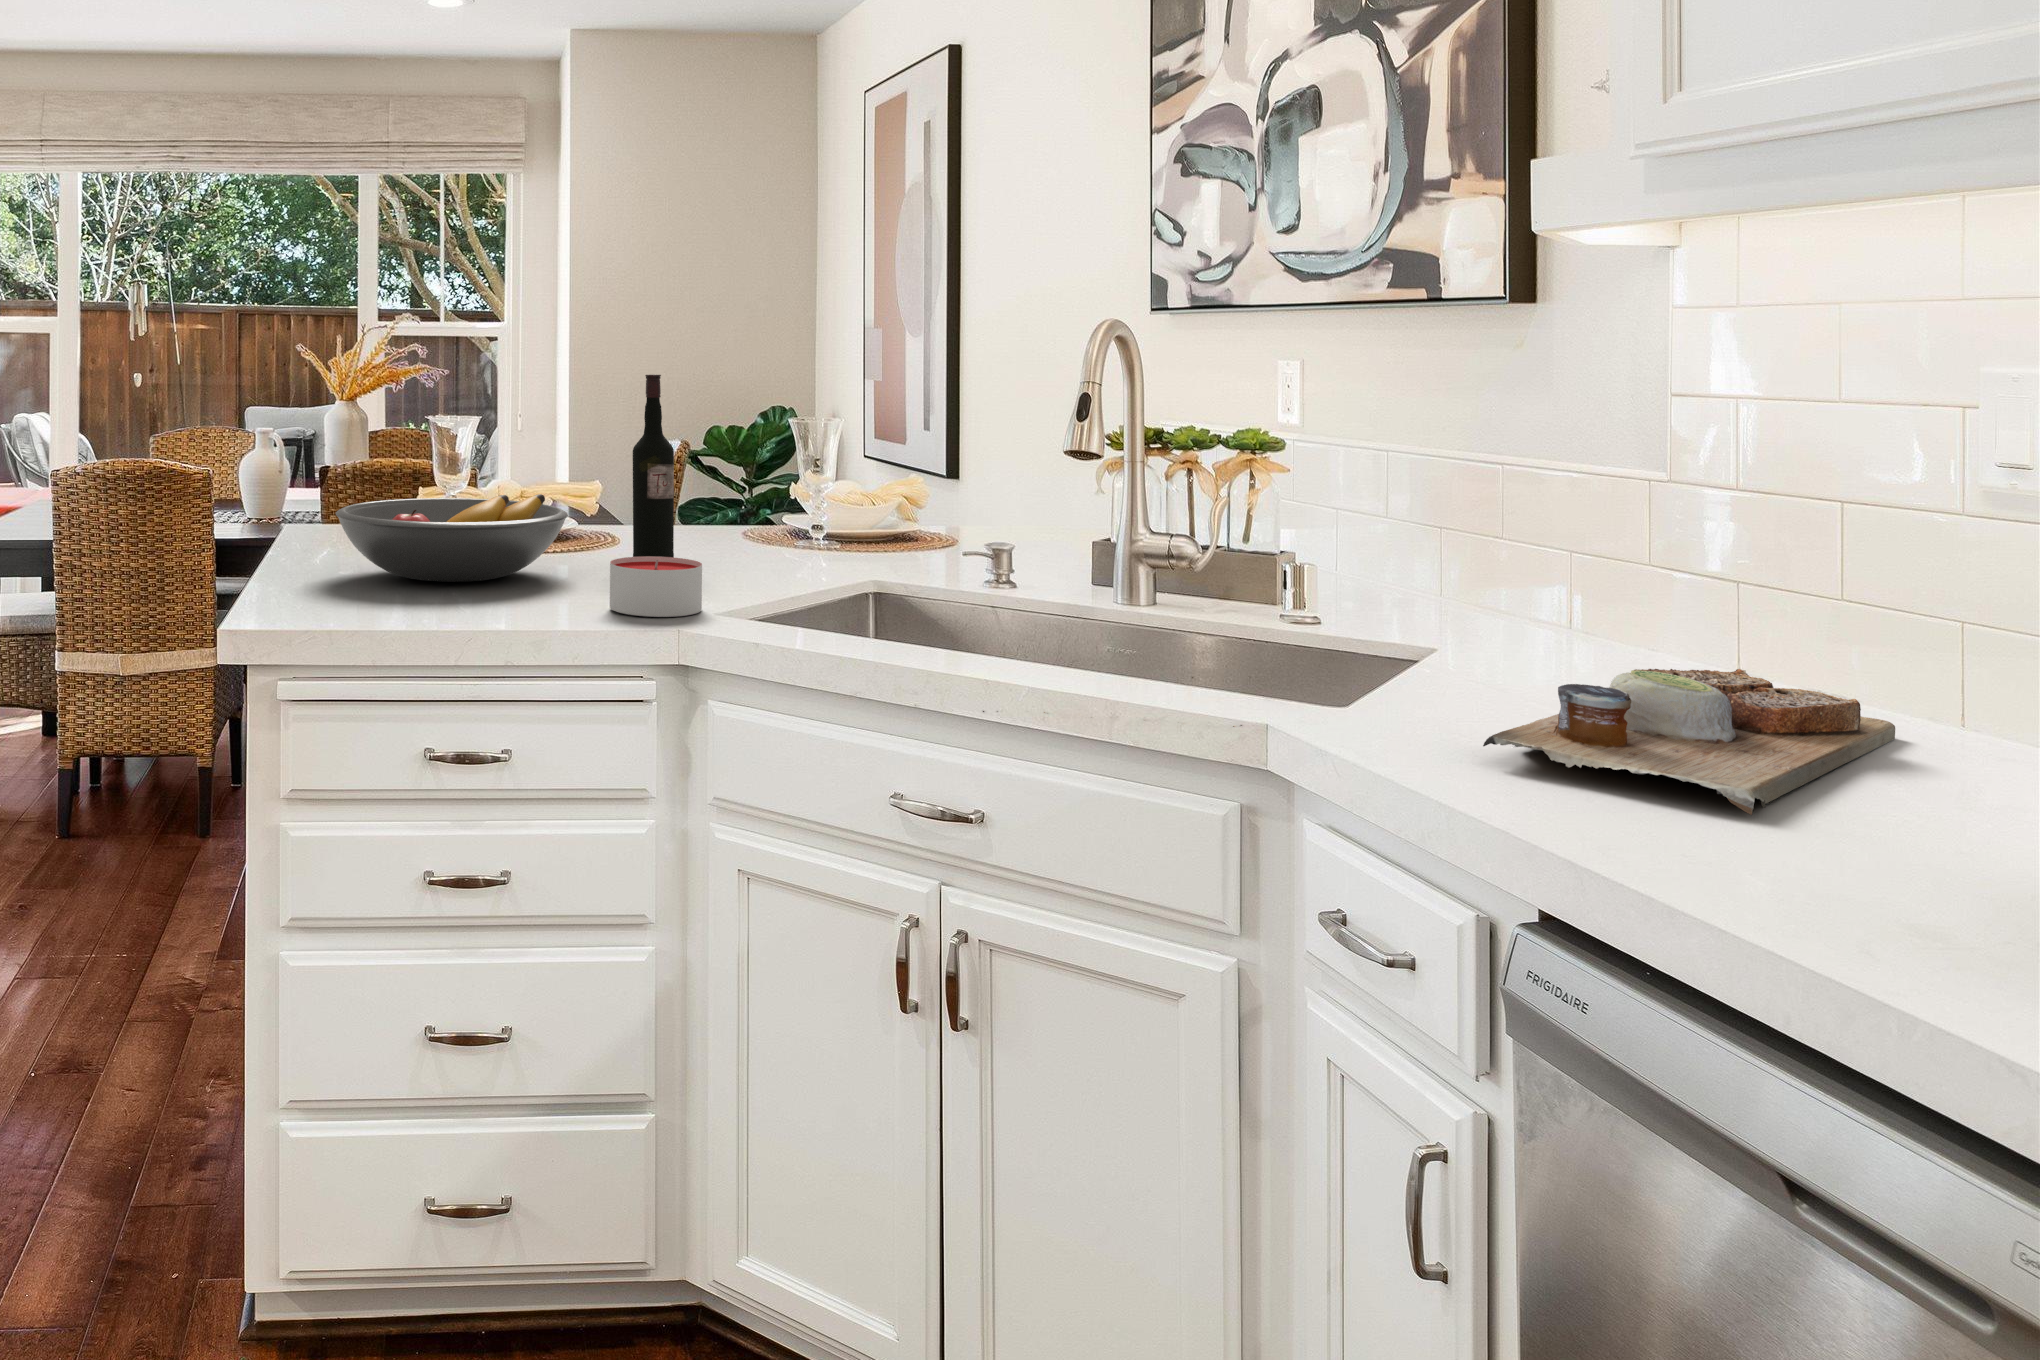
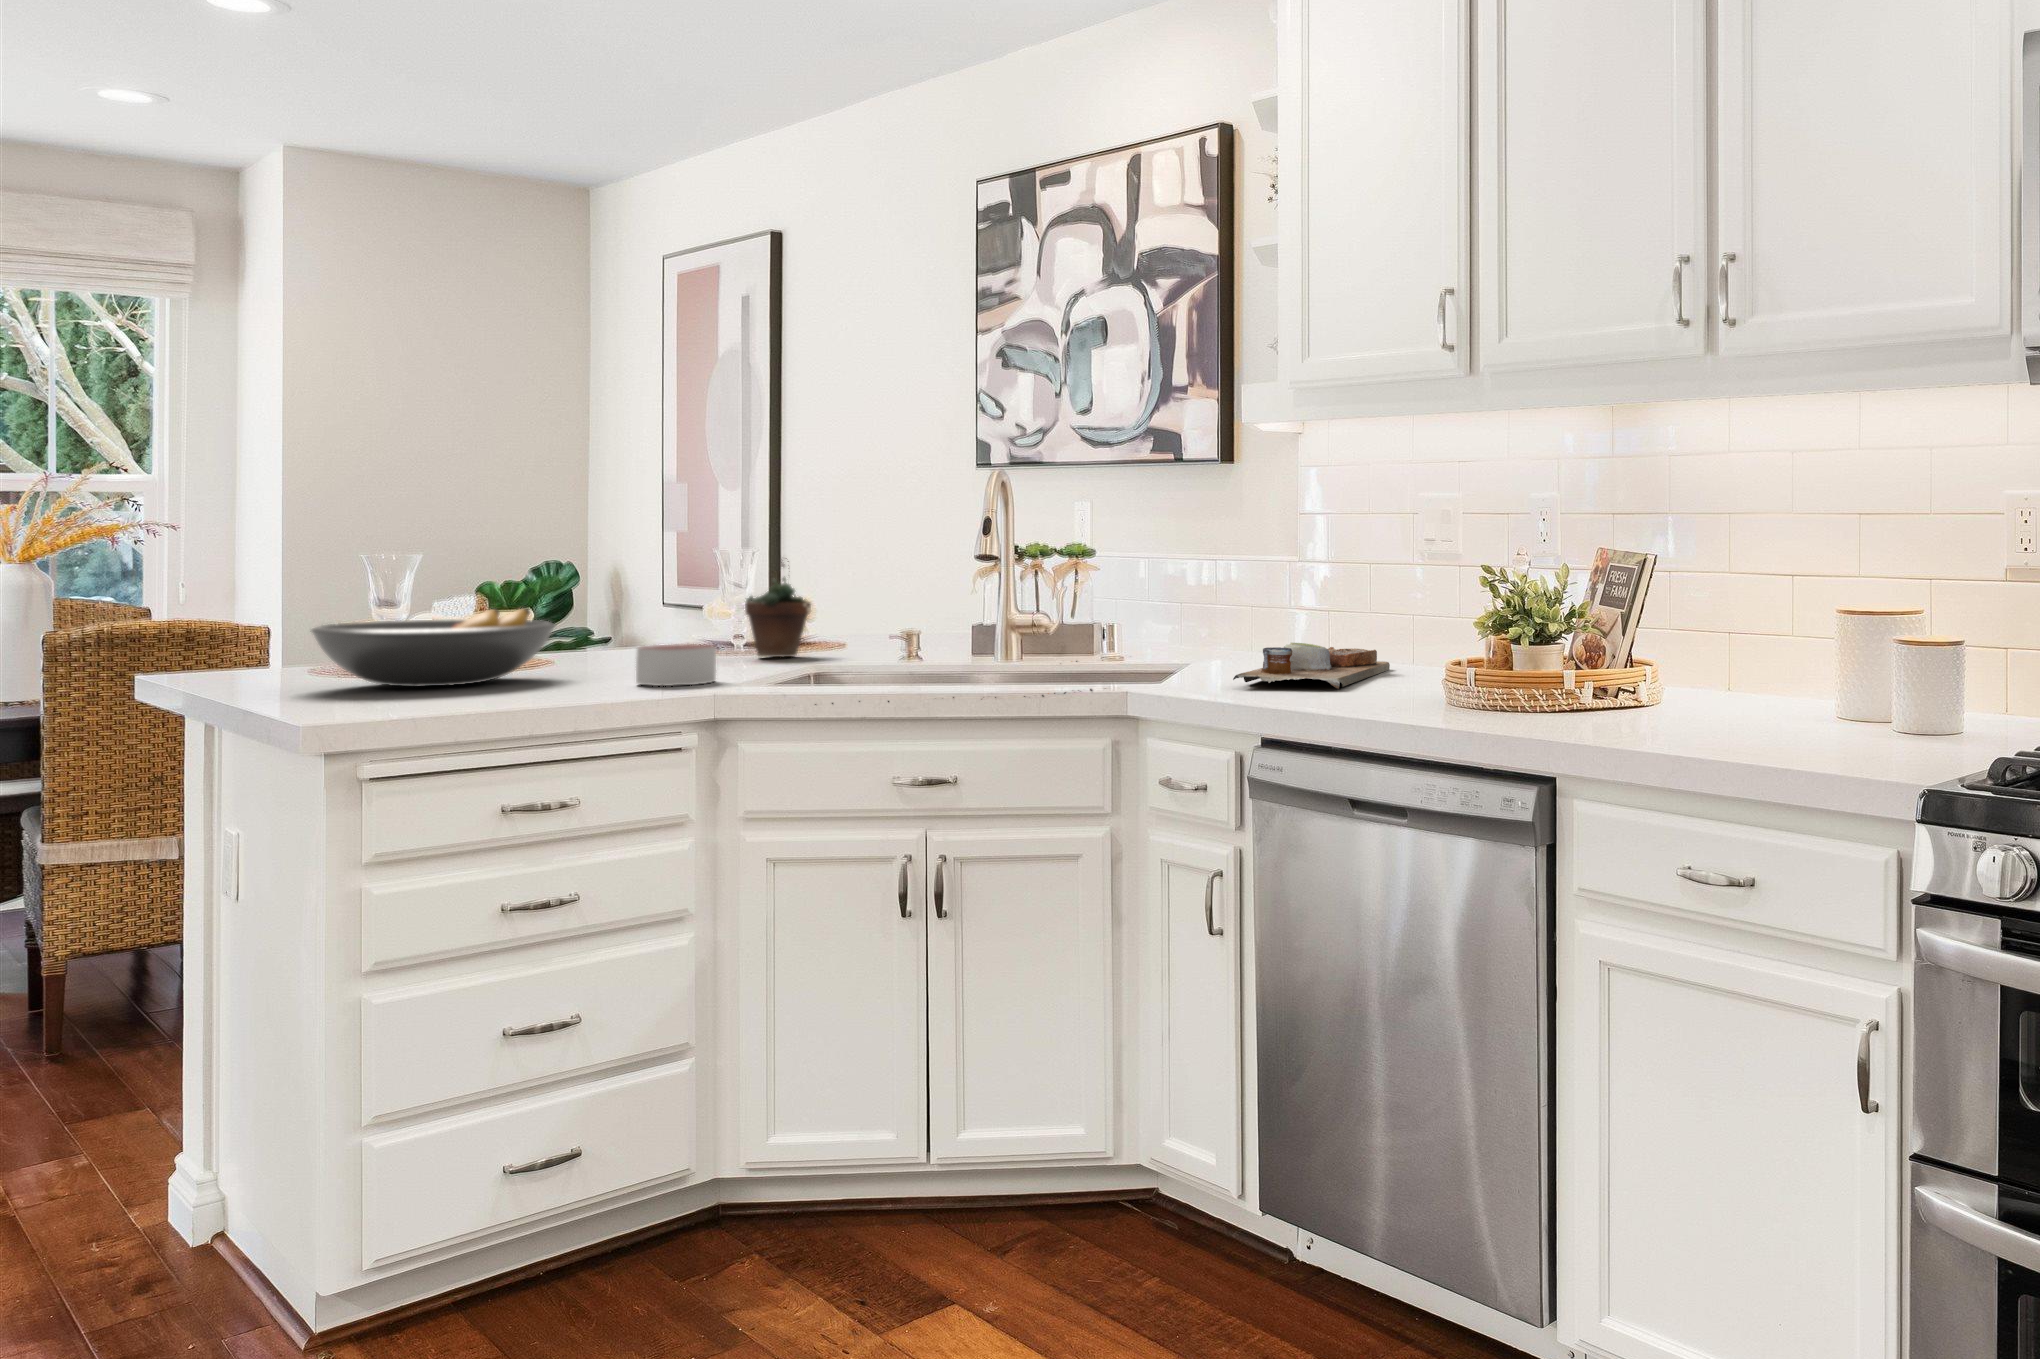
wine bottle: present [633,374,674,557] -> none [597,508,637,668]
succulent plant: none [803,437,882,566] -> present [745,558,811,657]

